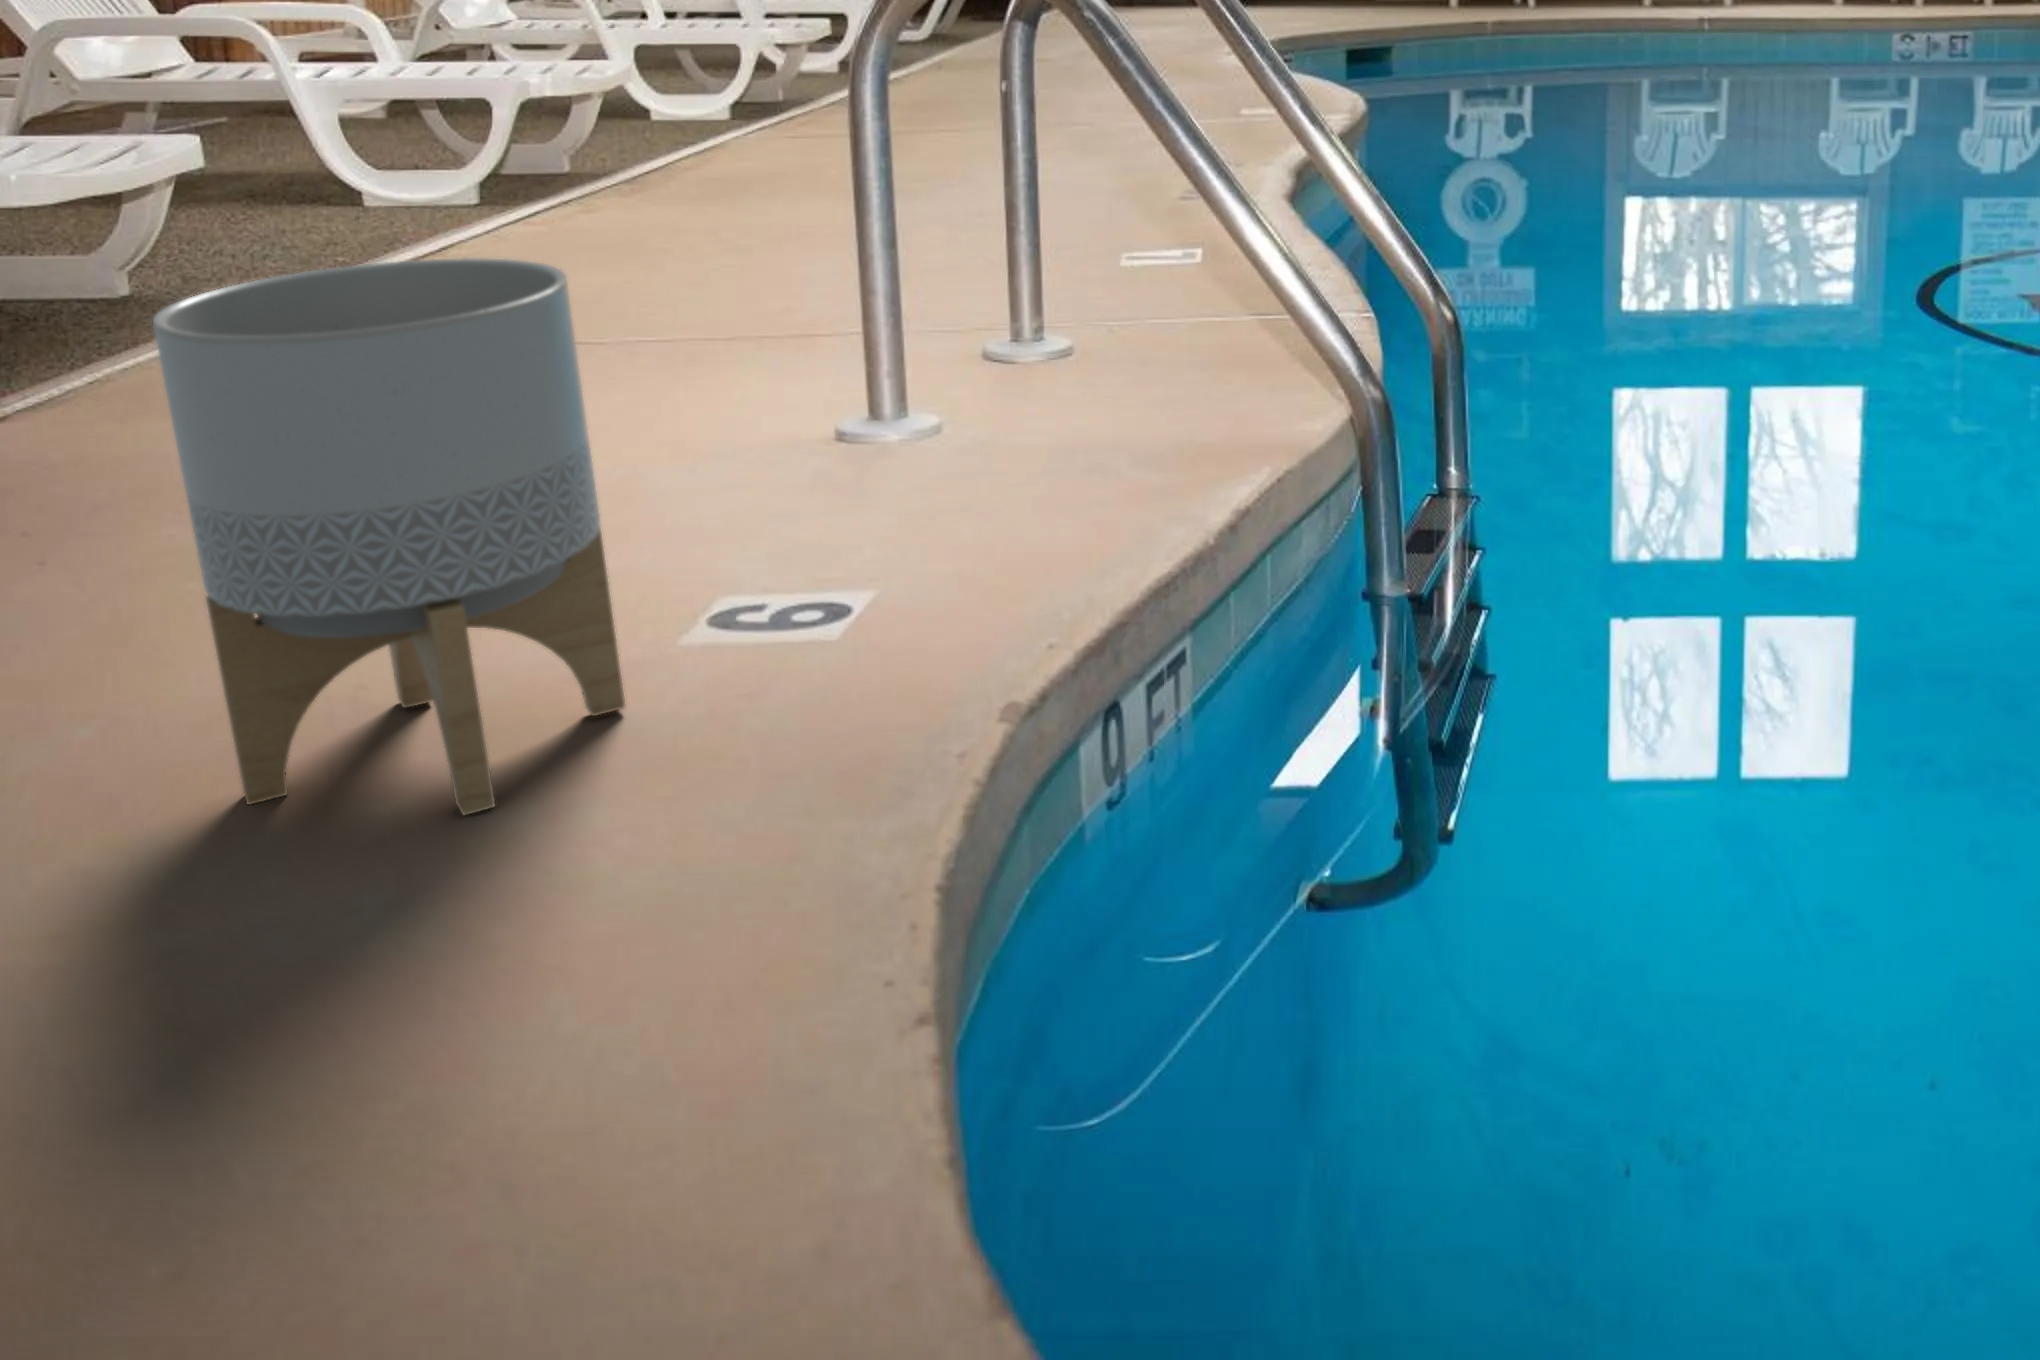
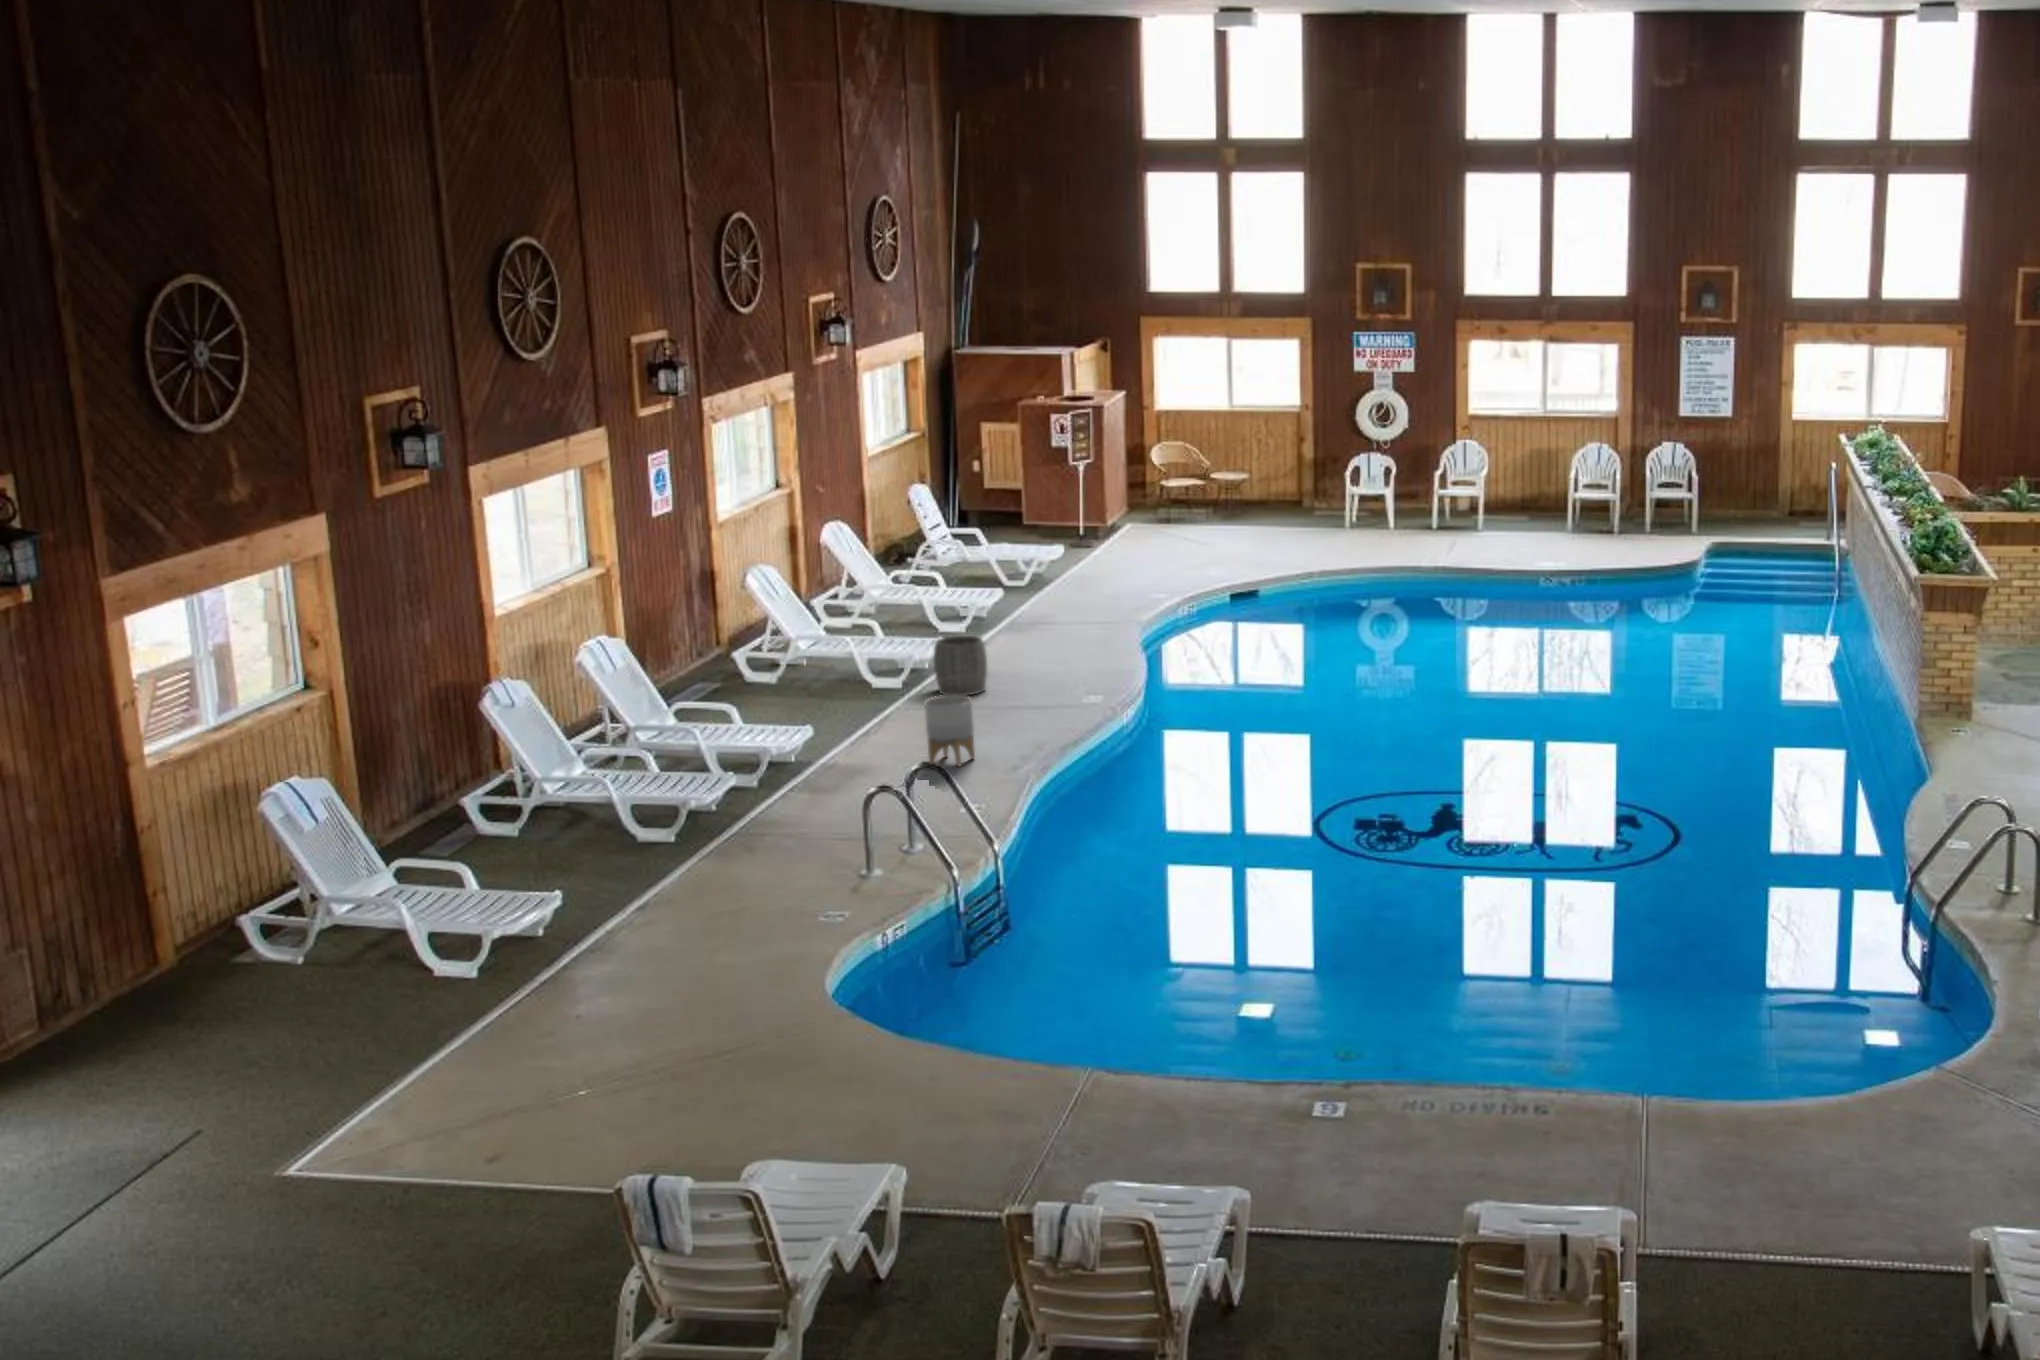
woven basket: none [529,76,756,307] -> present [934,636,987,695]

